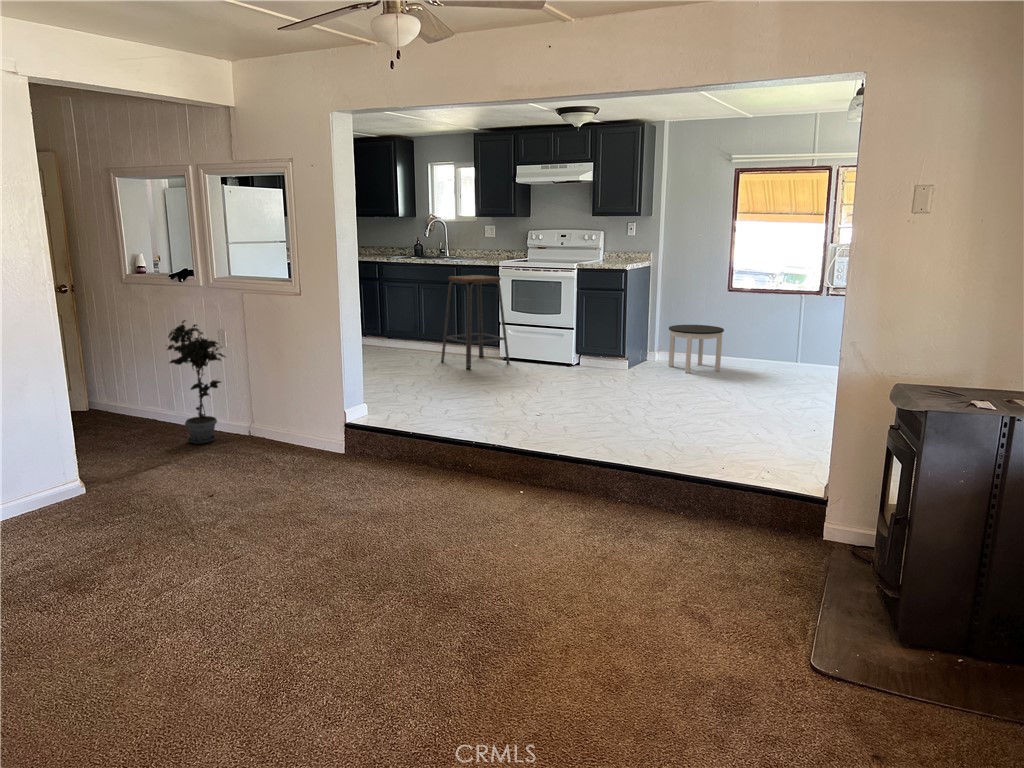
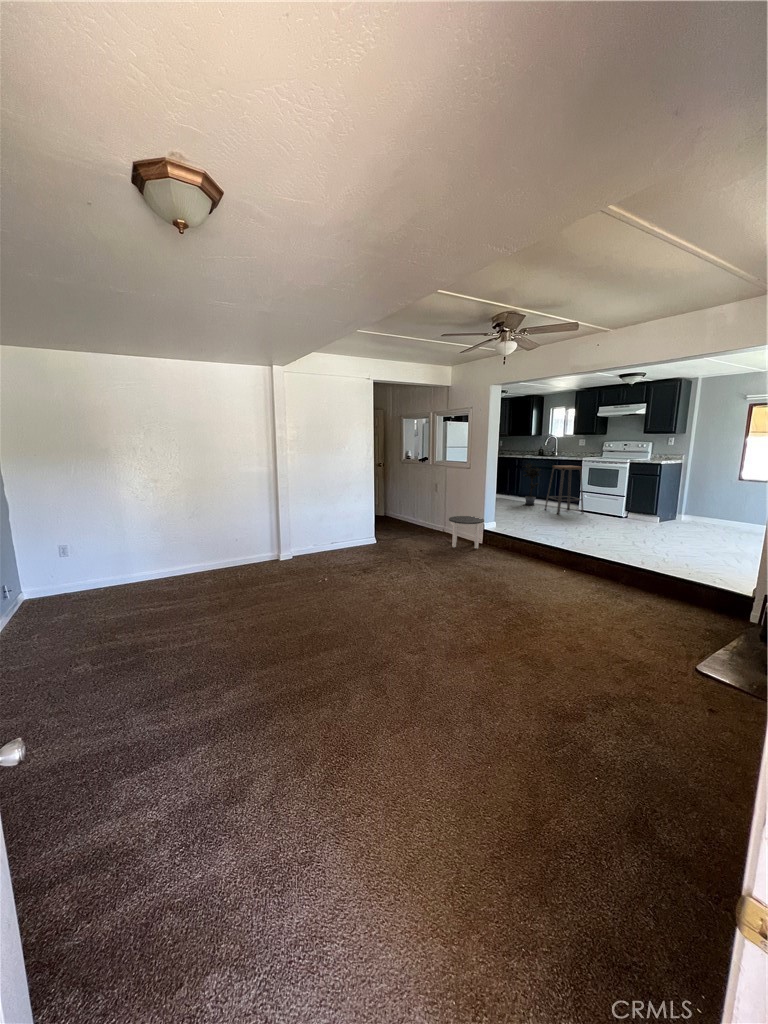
potted plant: present [167,320,225,444] -> present [522,463,542,505]
round table: present [668,325,724,373] -> present [449,516,484,549]

